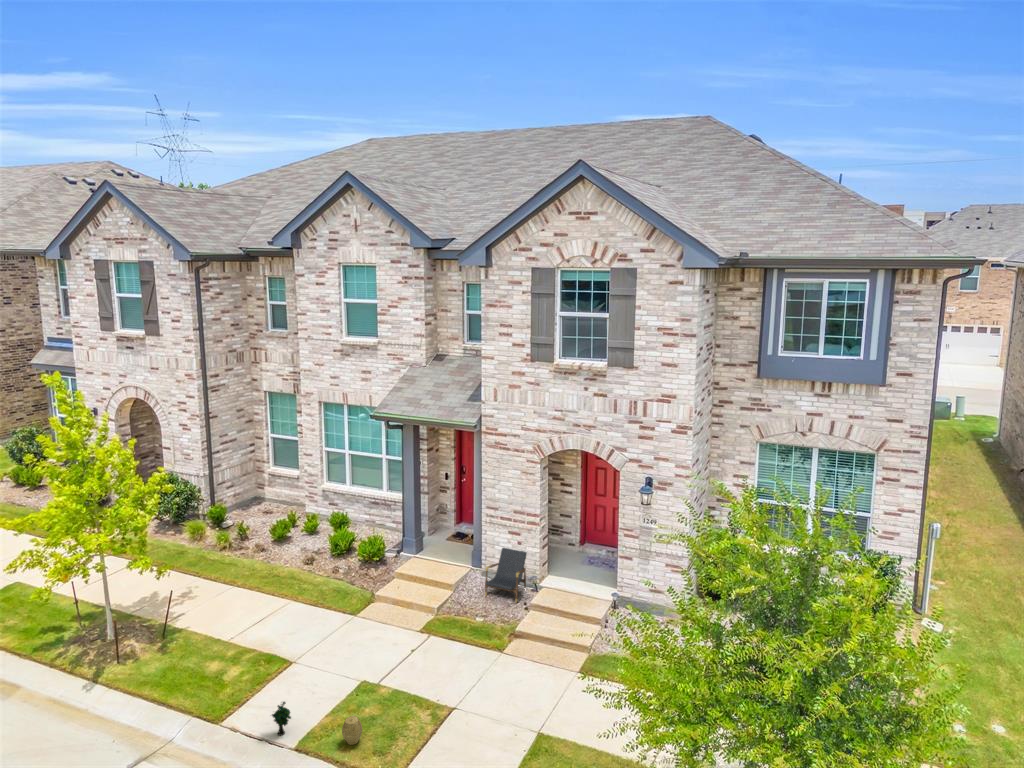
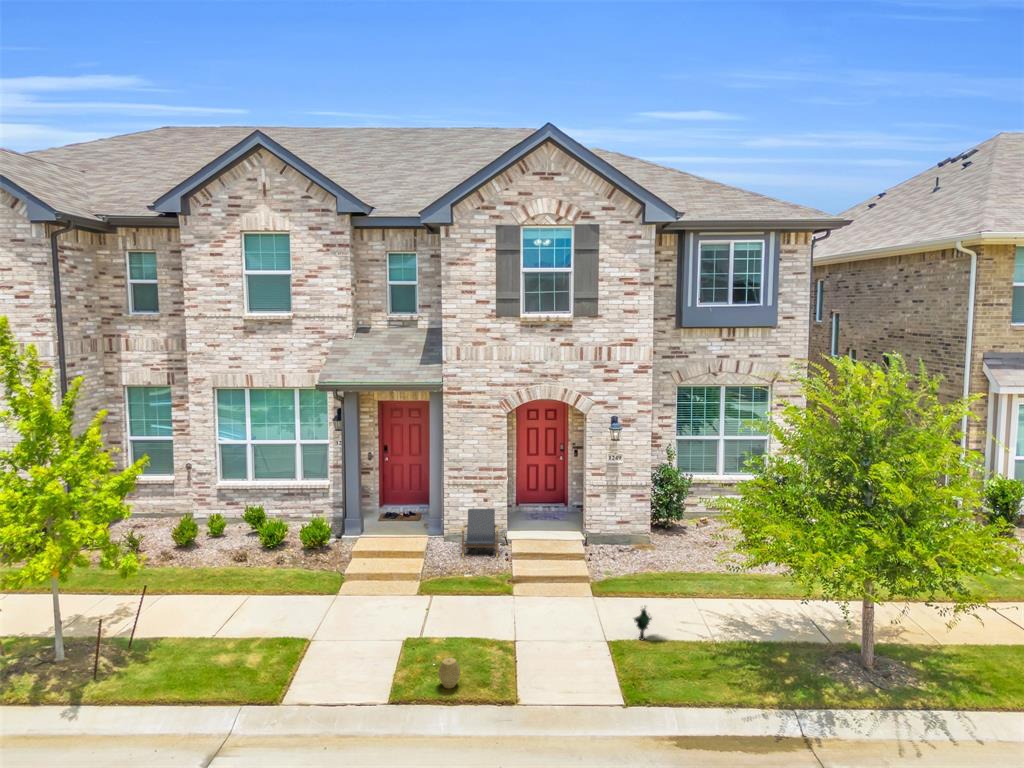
decorative plant: present [272,702,291,736] -> present [634,608,651,640]

